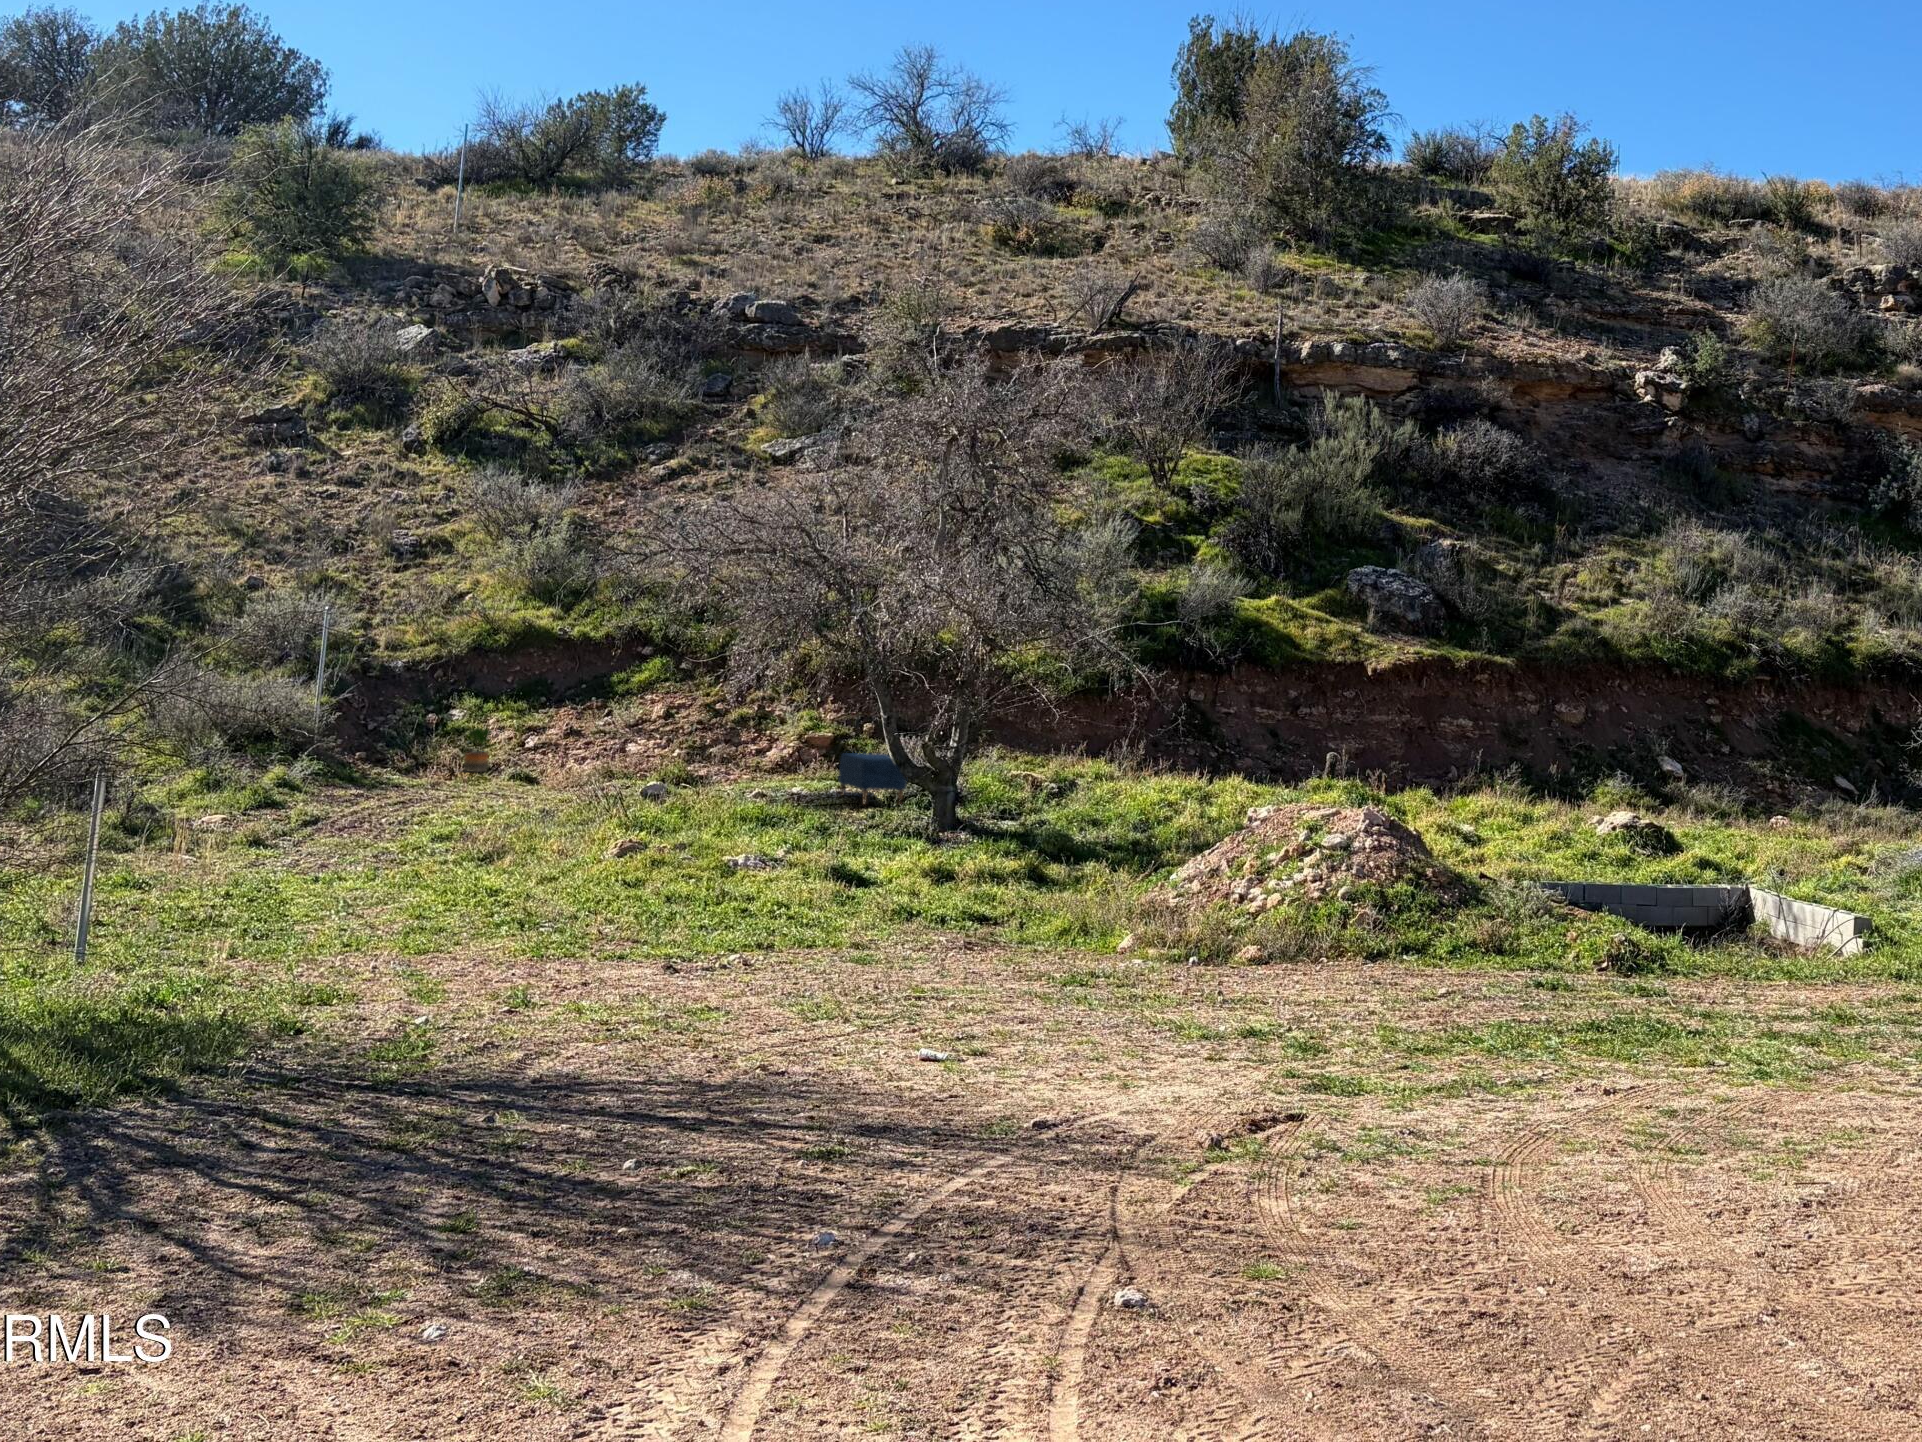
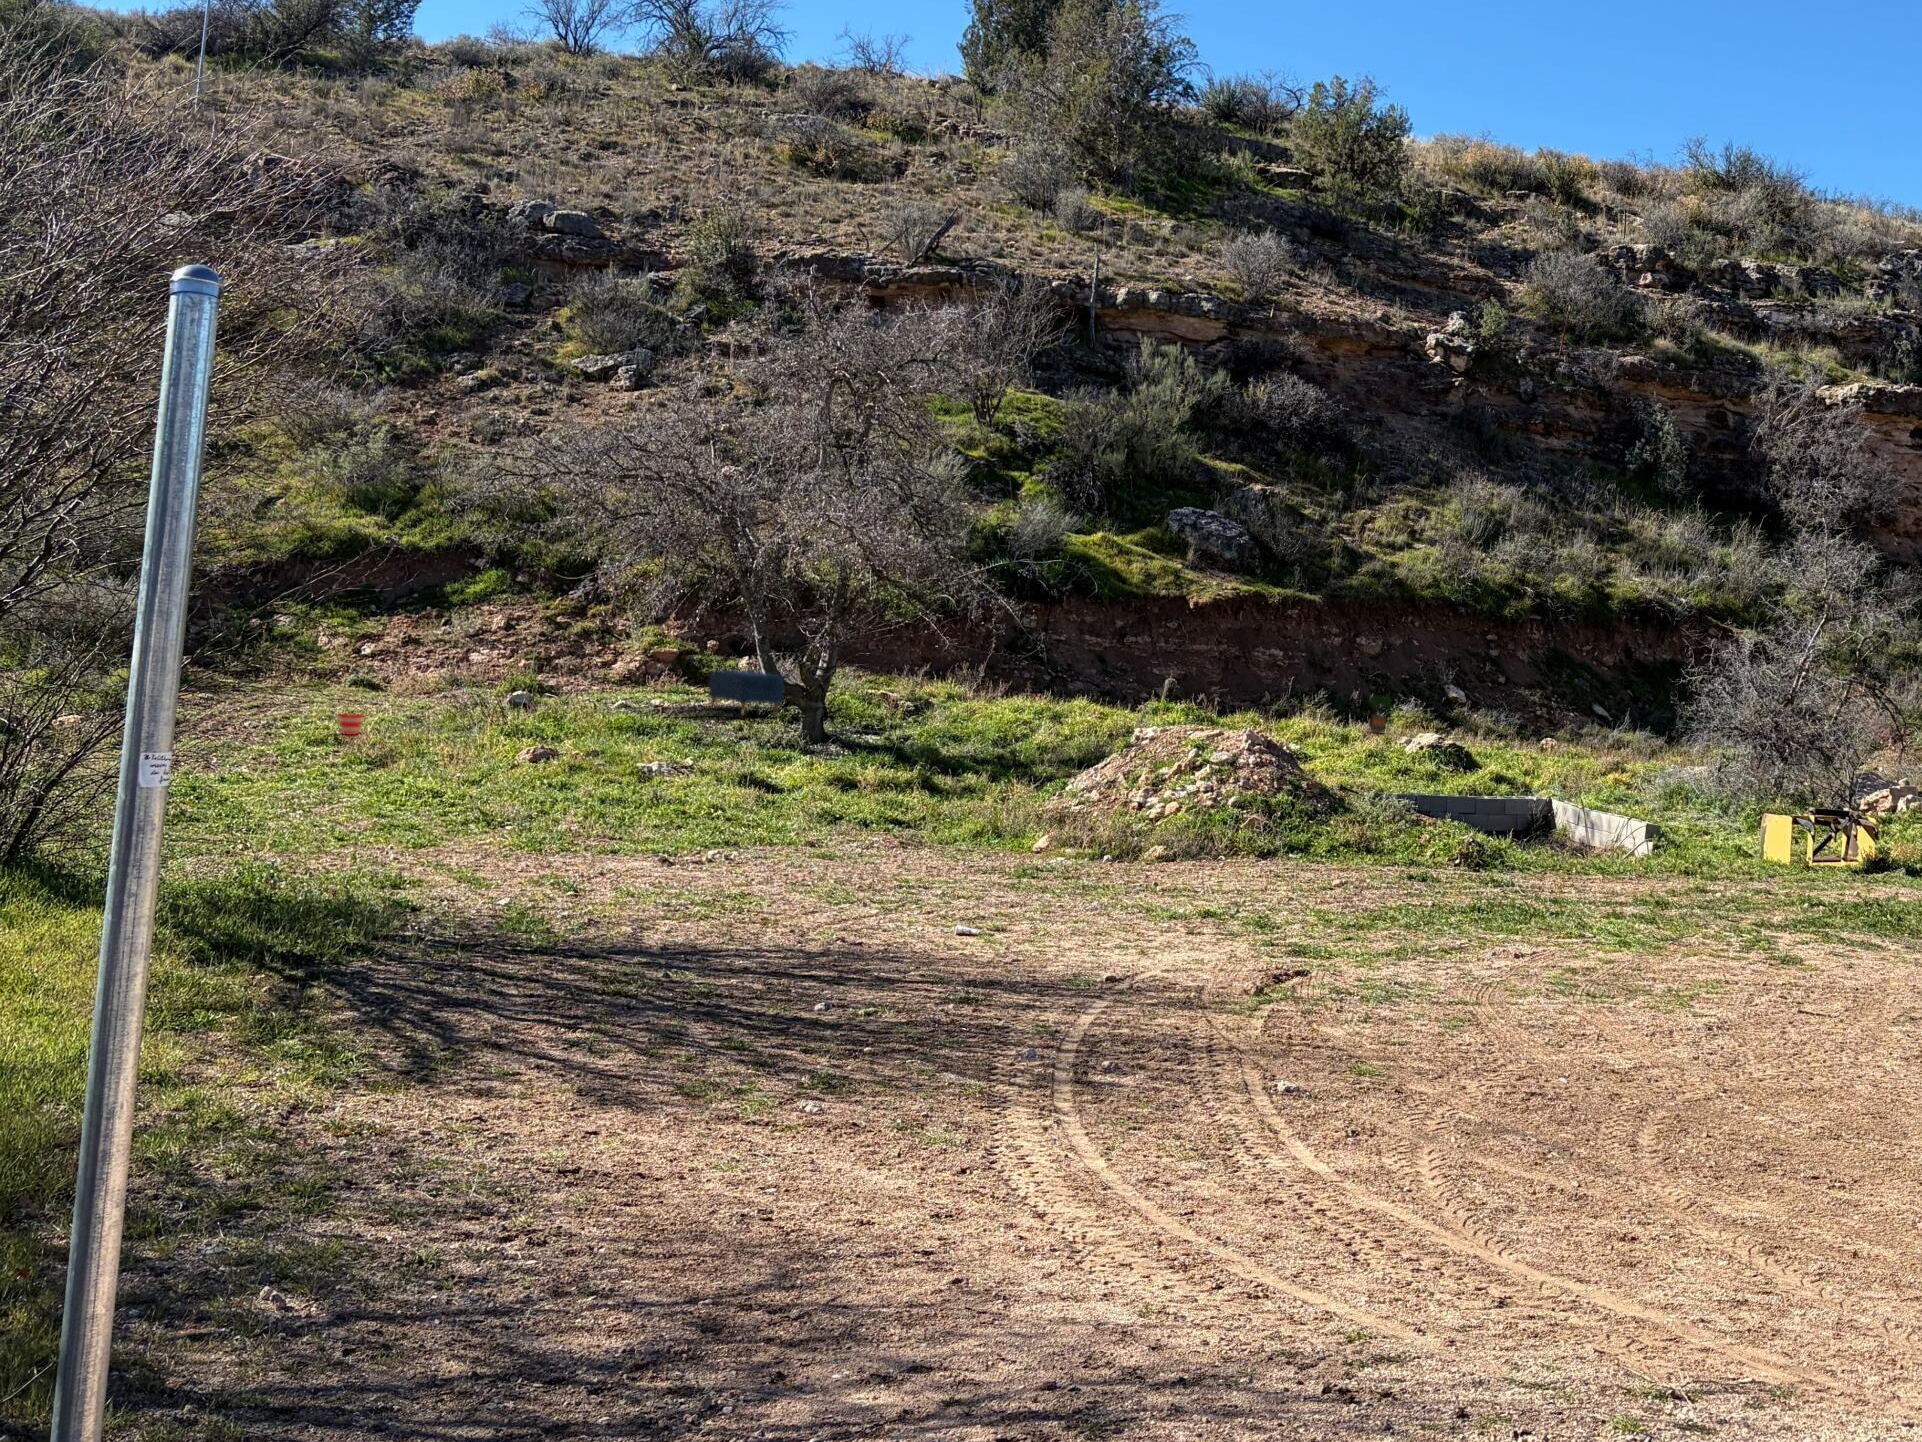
potted tree: present [463,727,496,772] -> present [1370,695,1393,733]
bucket: none [451,794,478,827] -> present [339,713,364,735]

